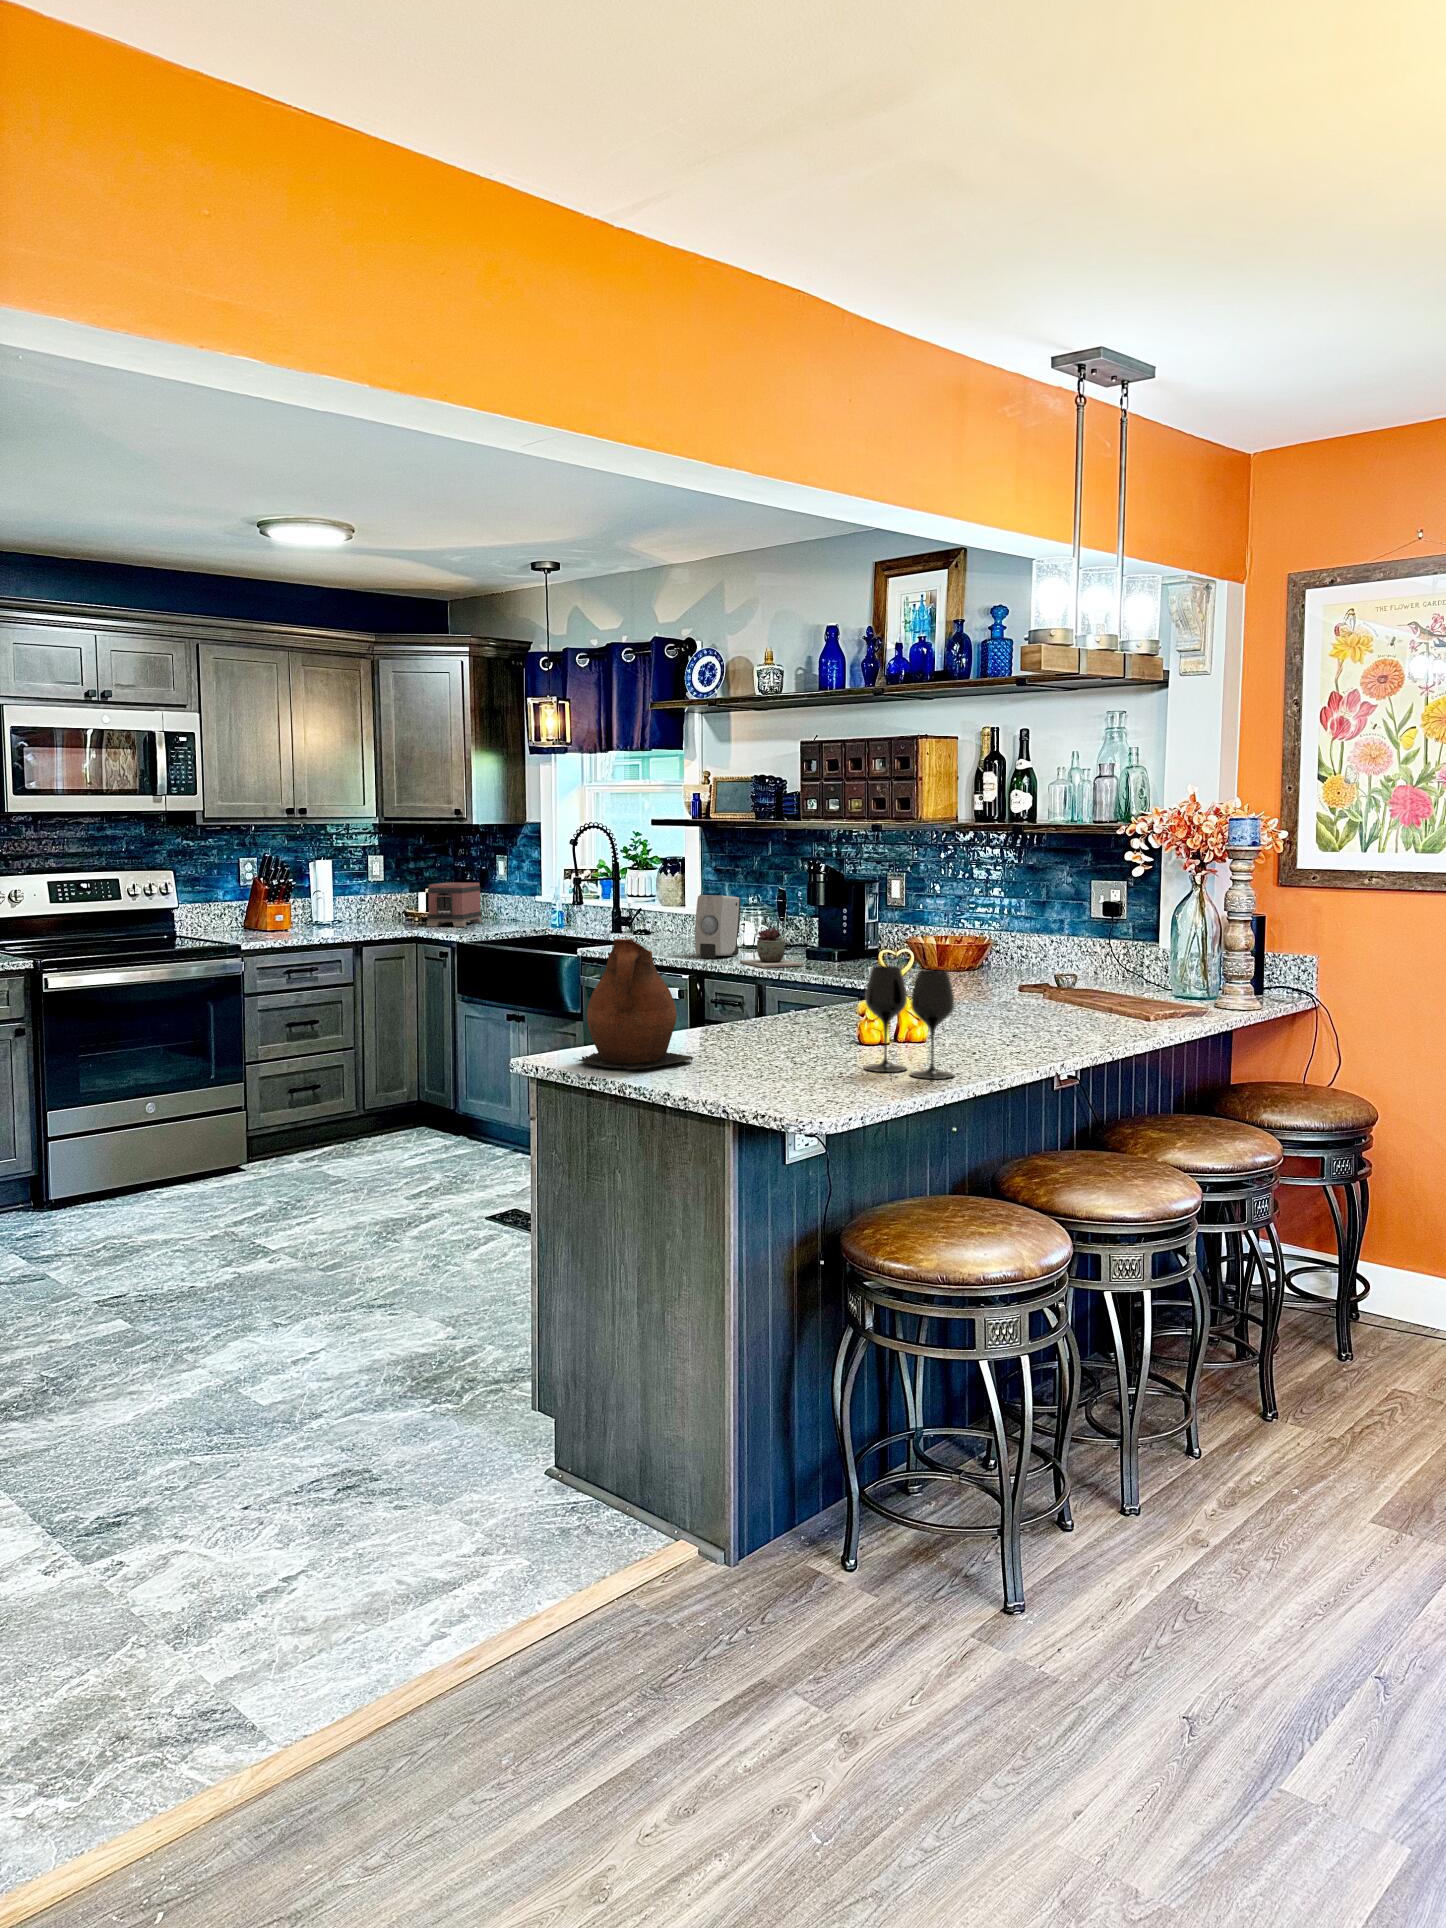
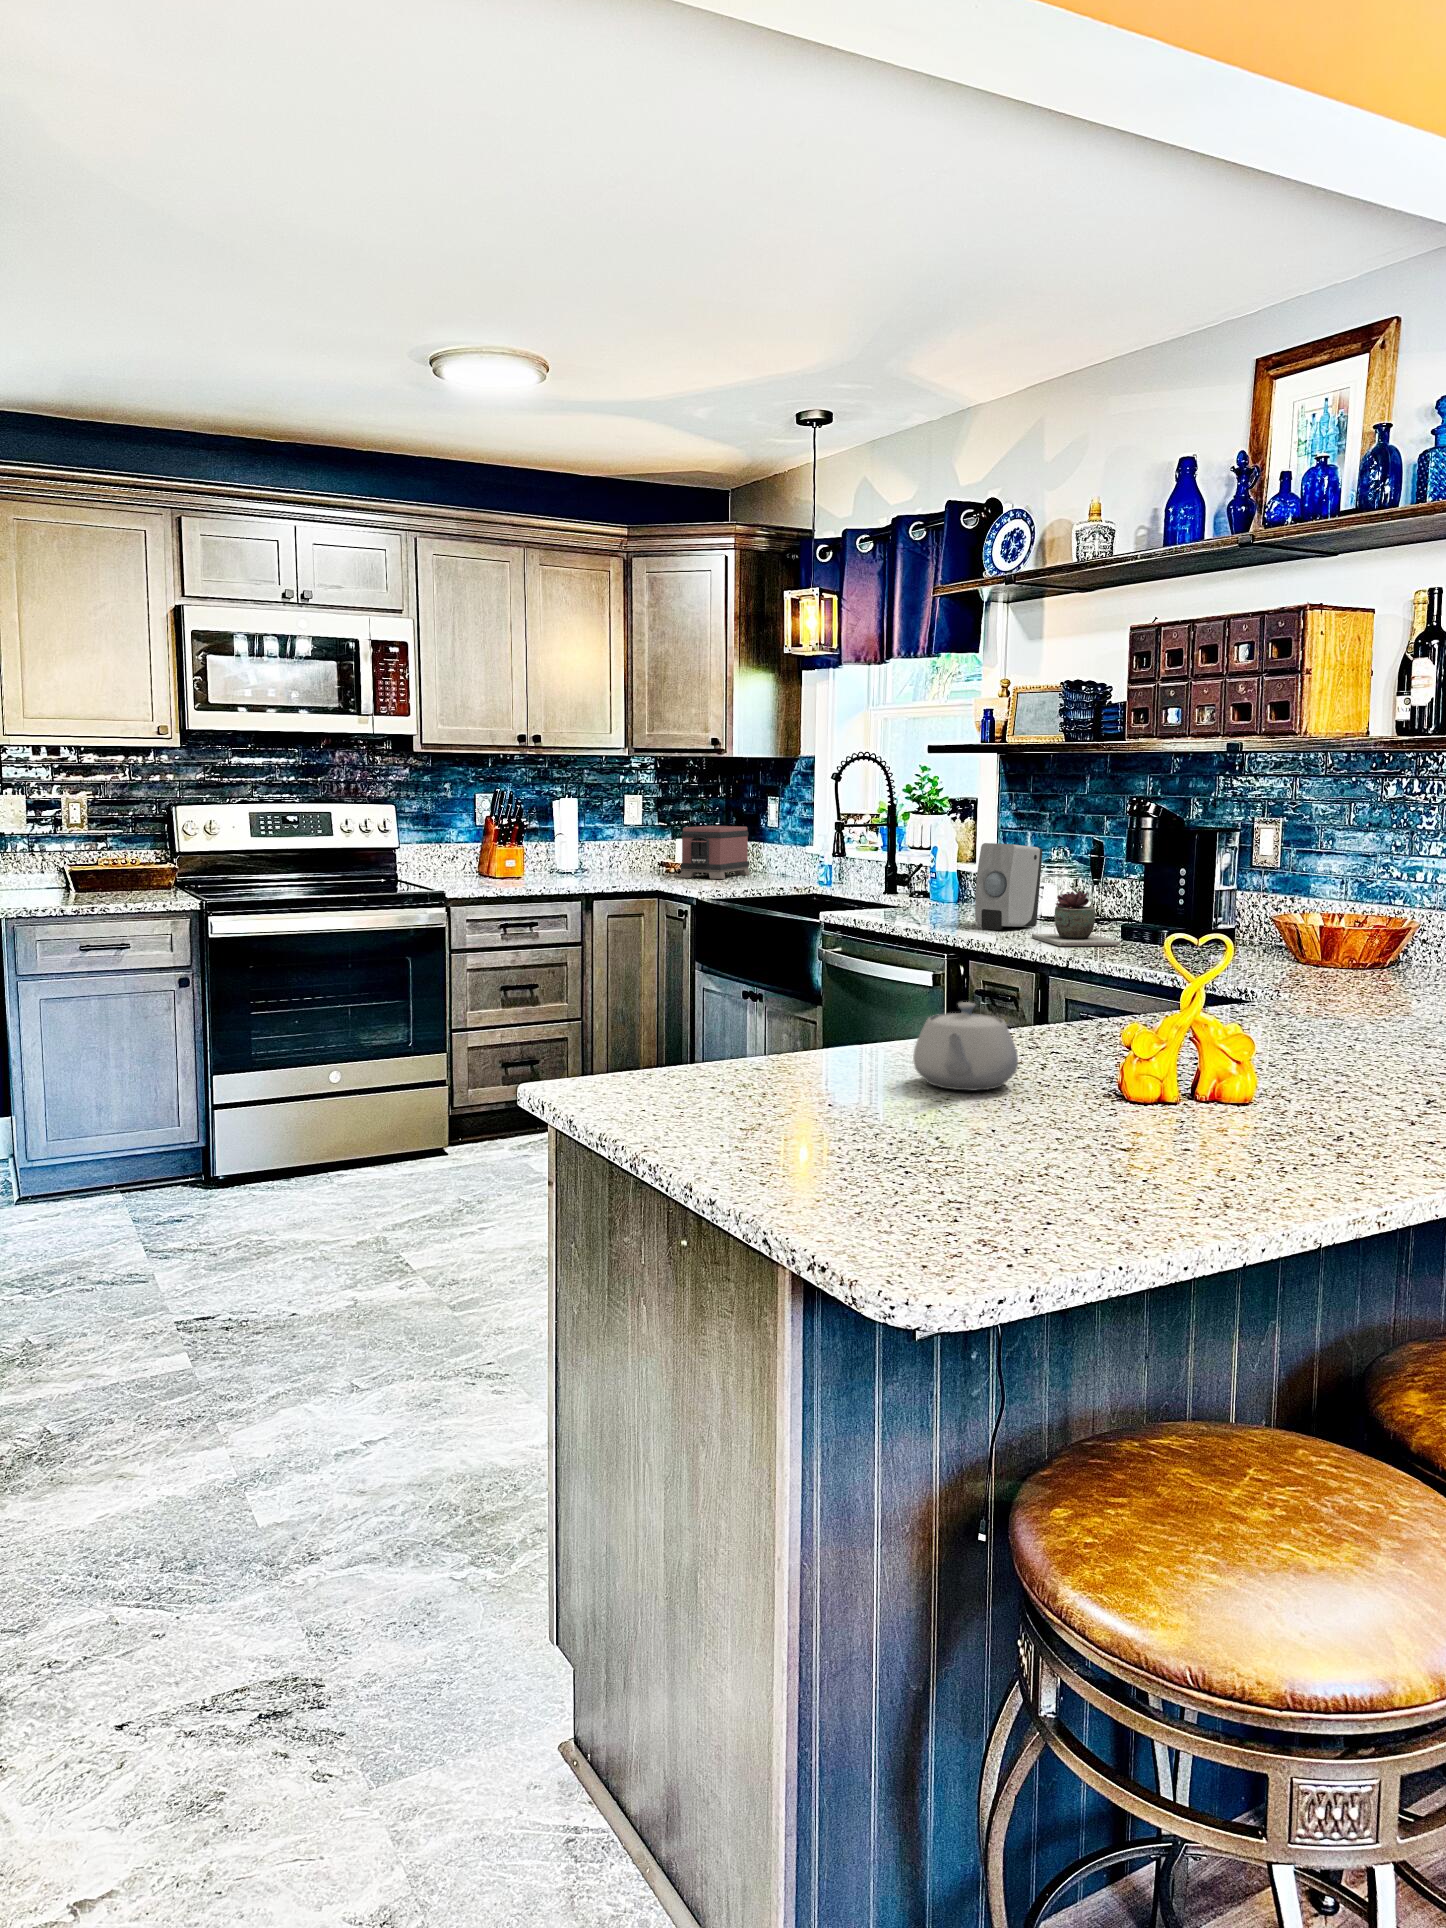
ceramic pitcher: present [578,939,693,1070] -> none [604,895,809,1126]
wine glass: present [864,966,954,1079] -> none [1107,963,1290,1198]
teapot: none [736,996,798,1046] -> present [913,1002,1018,1090]

